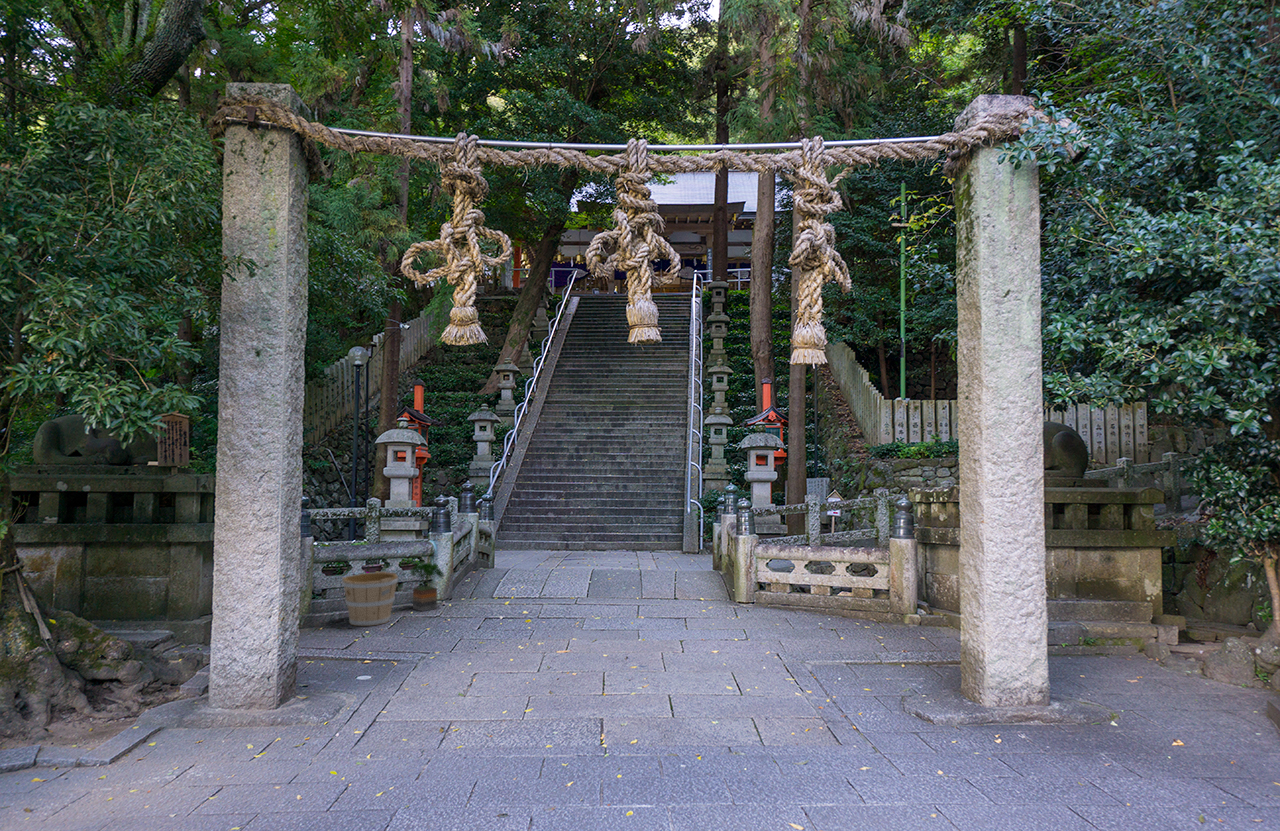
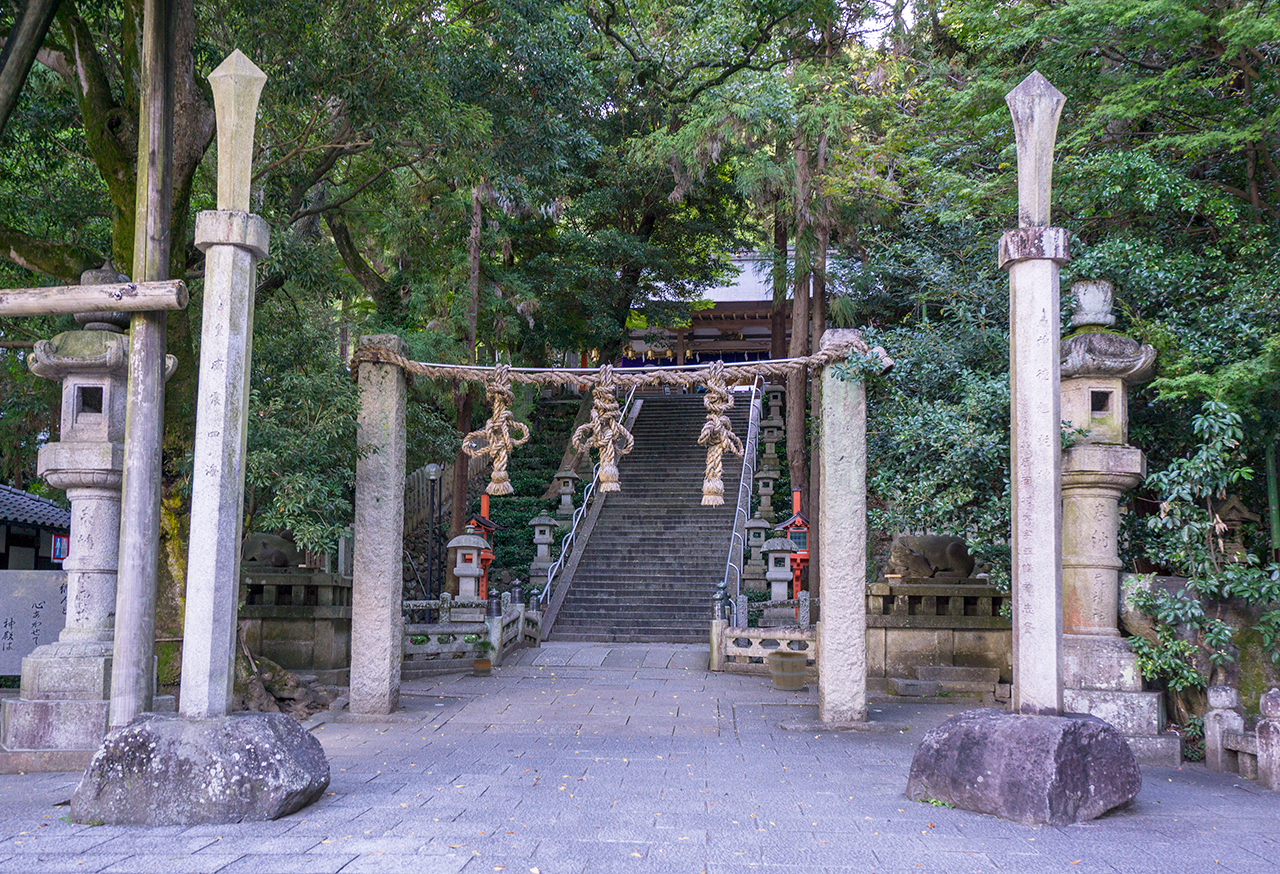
wooden bucket: present [342,571,398,626] -> present [768,650,808,691]

